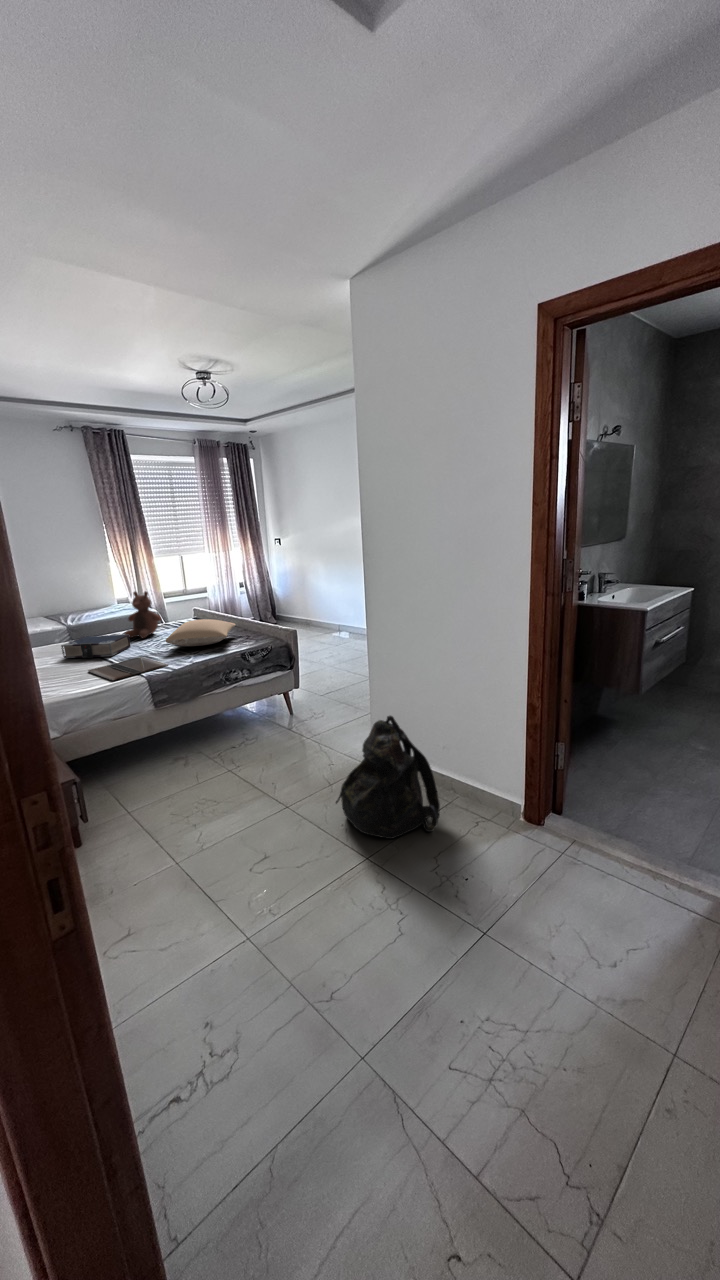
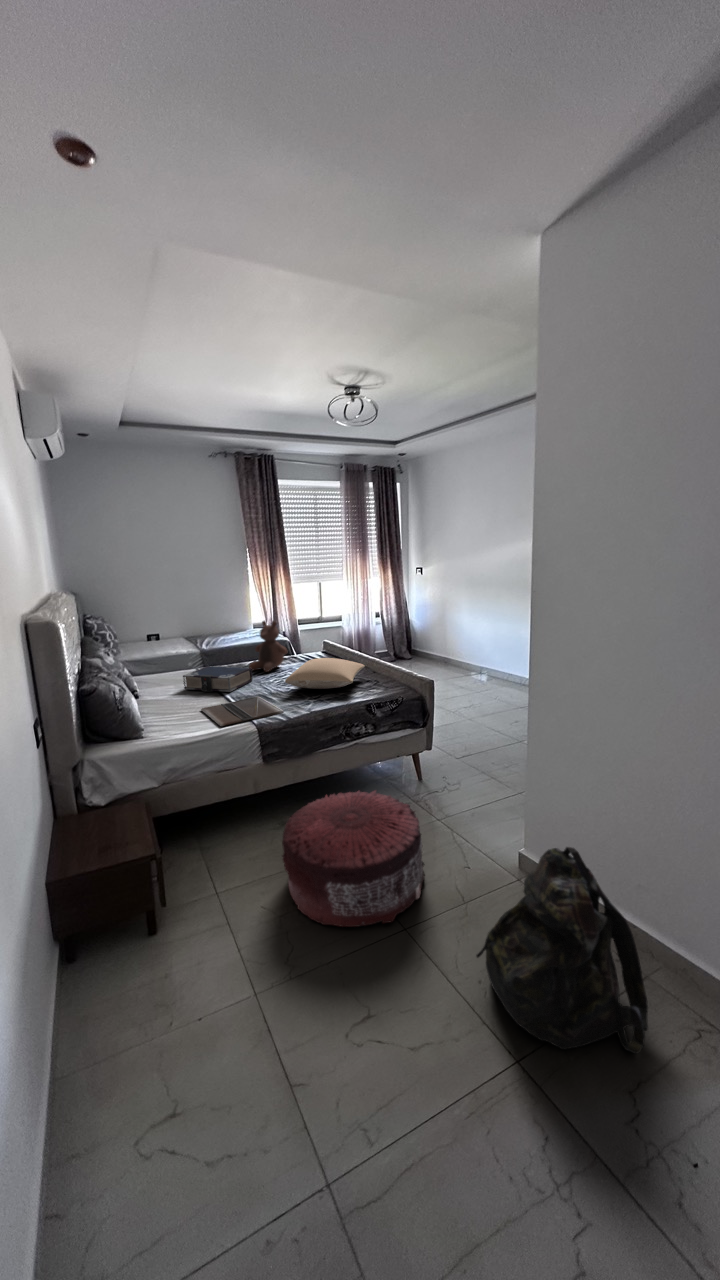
pouf: none [182,715,299,812] -> present [282,791,425,927]

